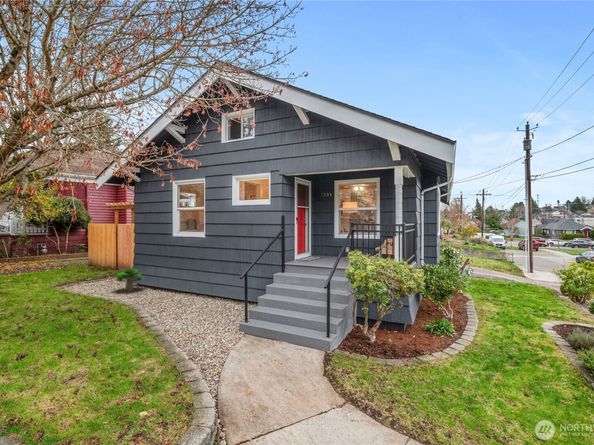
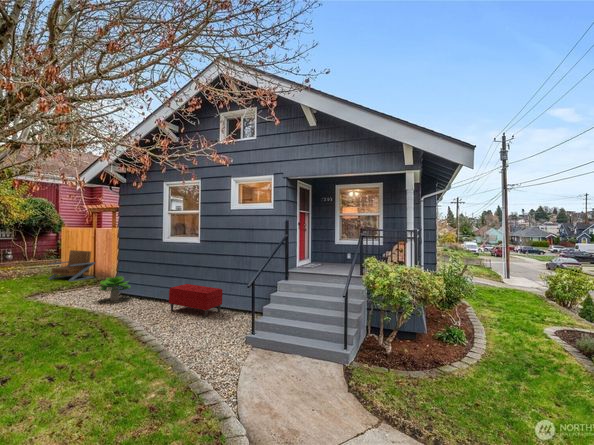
lounge chair: none [75,245,117,273] -> present [48,250,95,281]
bench: none [176,276,224,307] -> present [169,284,223,317]

